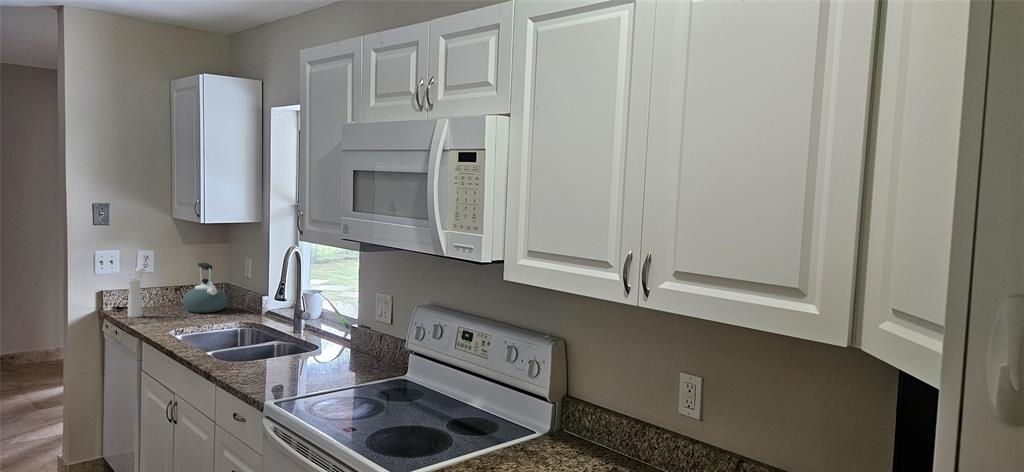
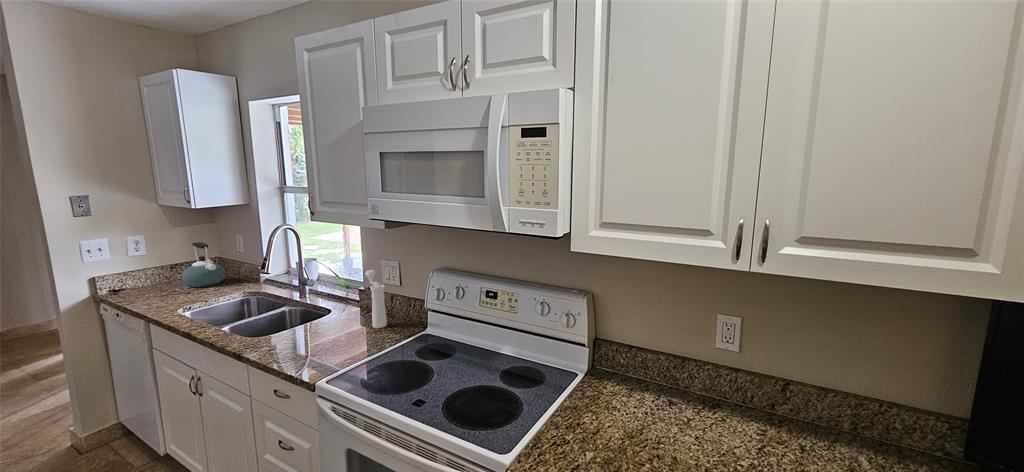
pepper mill: present [128,267,146,318] -> present [365,270,387,328]

